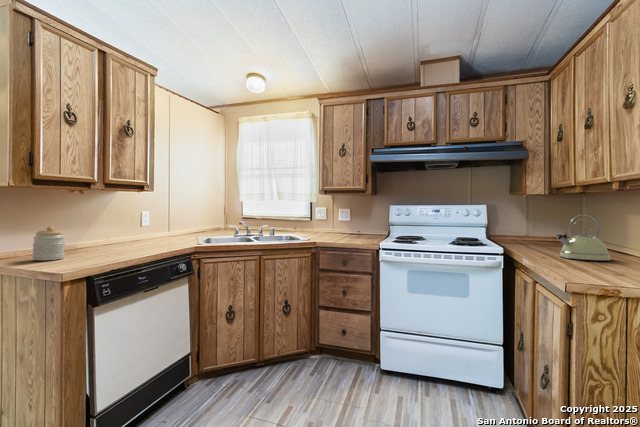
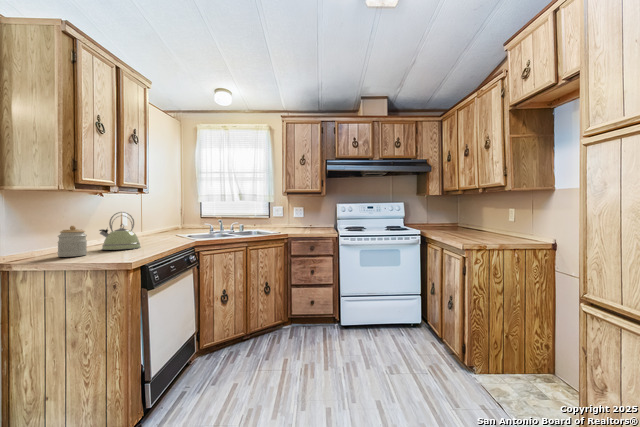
kettle: present [557,214,611,261] -> present [99,212,141,250]

